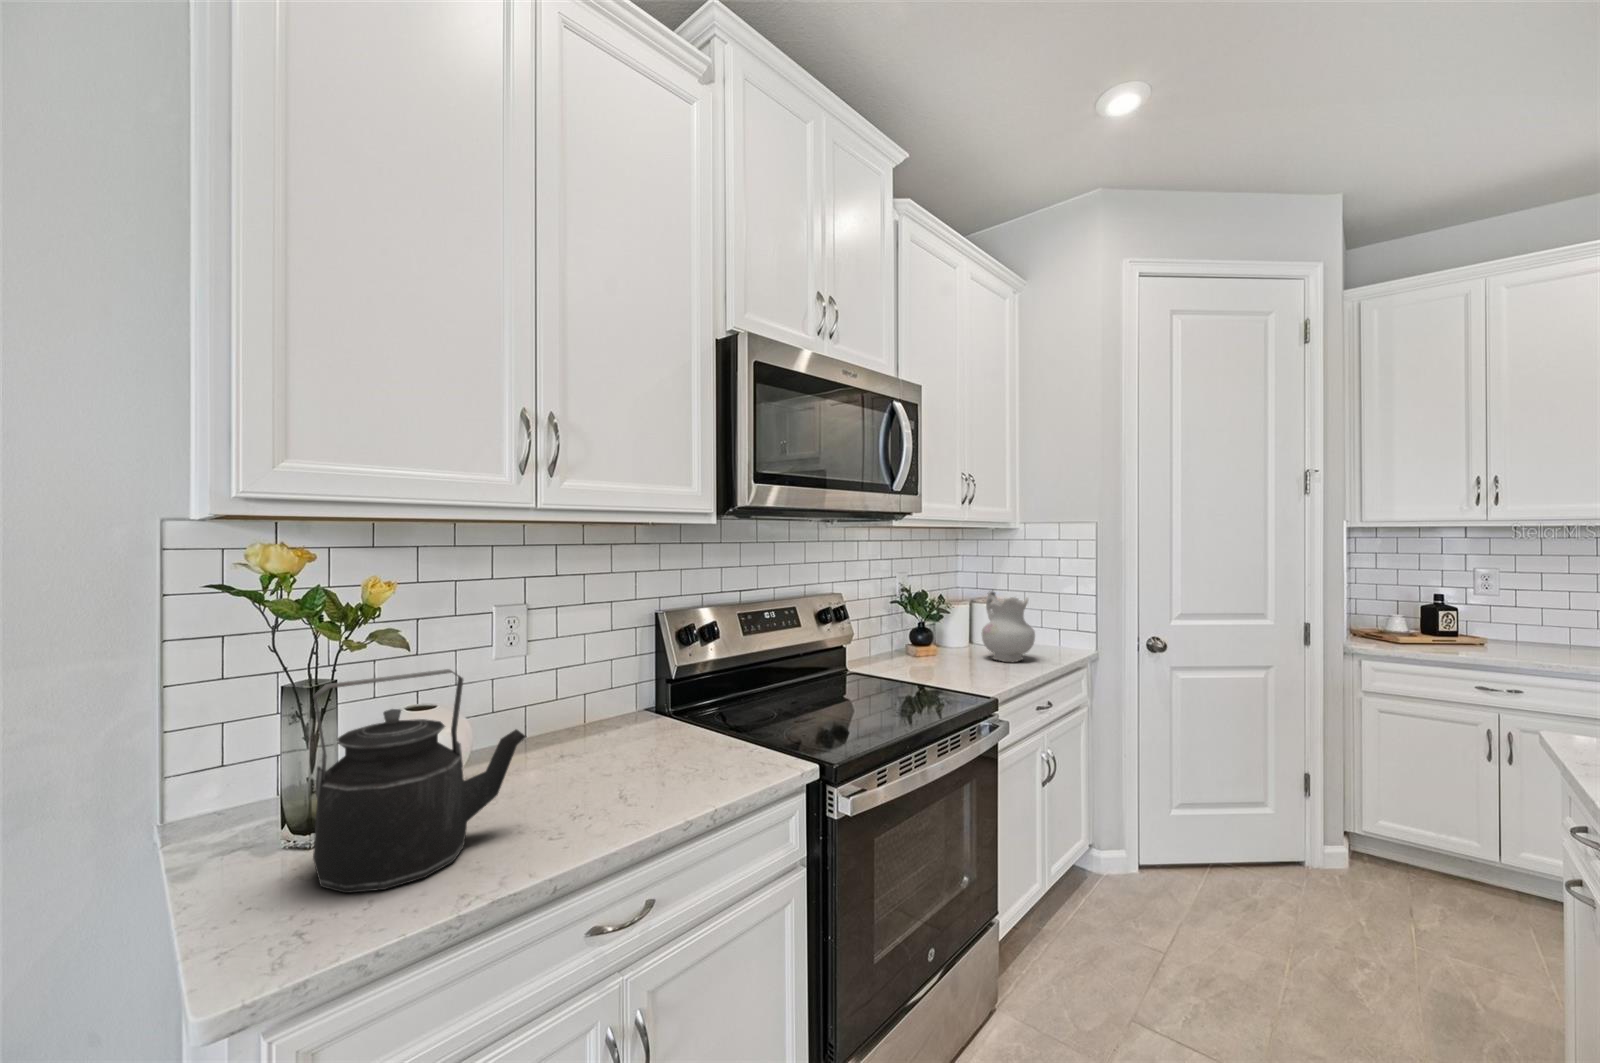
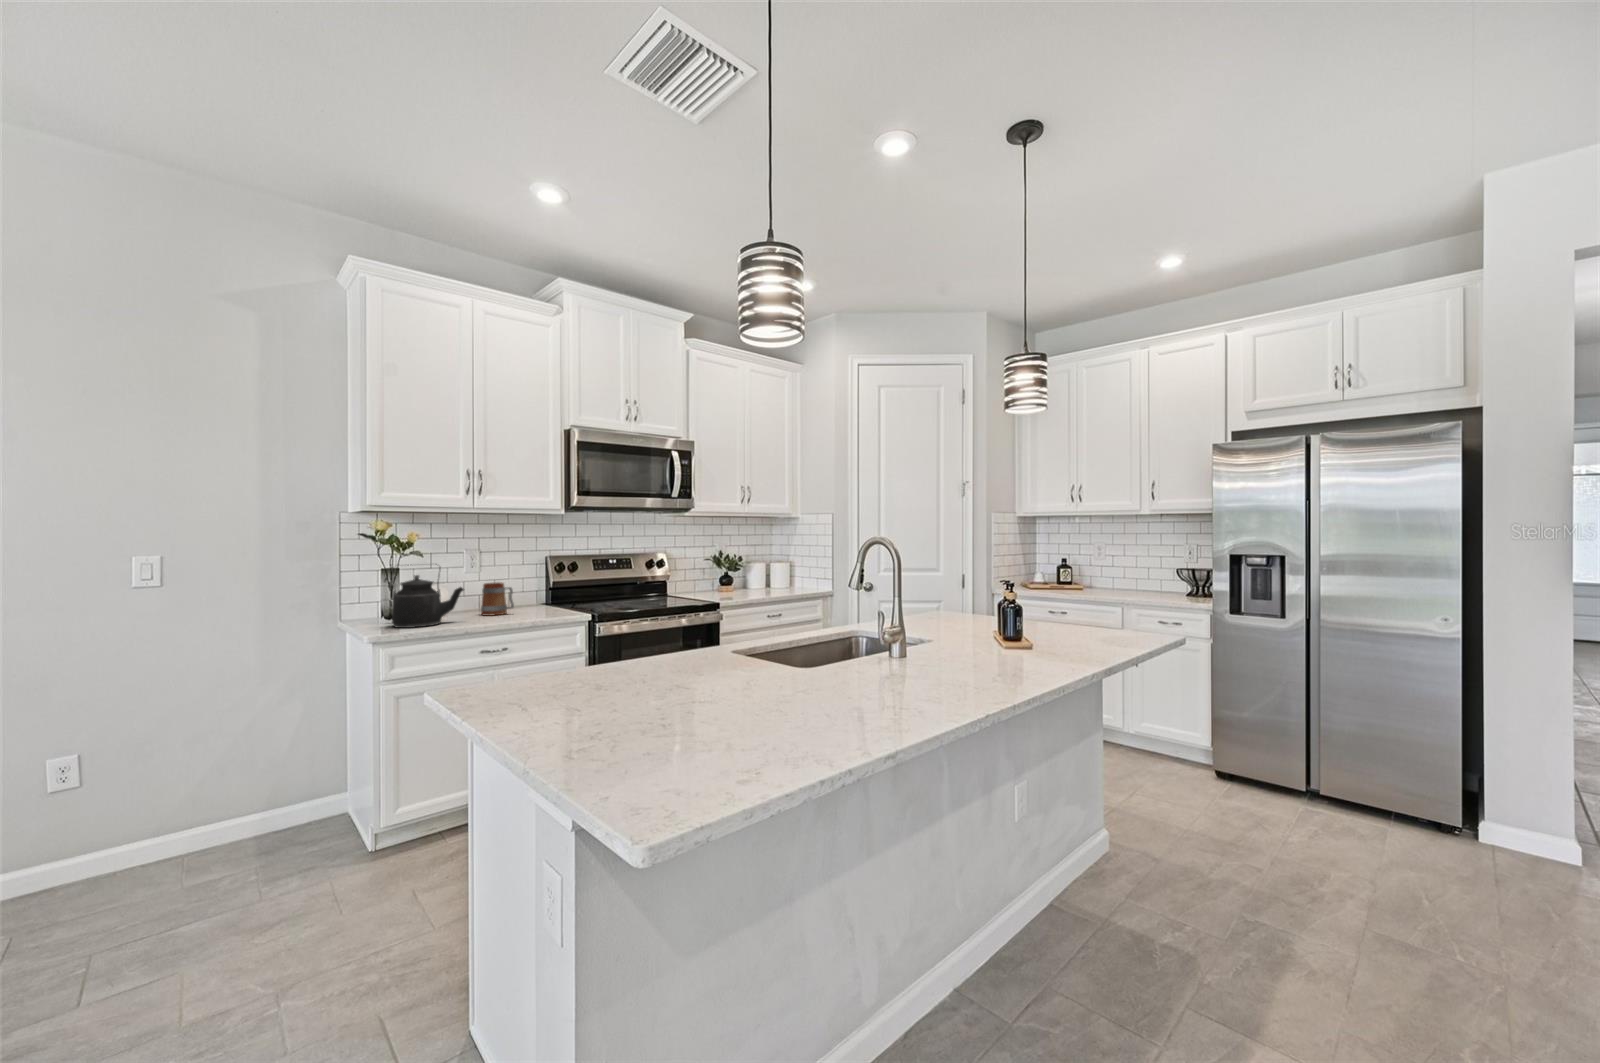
ceramic pitcher: present [982,591,1035,662] -> none [753,554,782,592]
mug: none [548,690,628,782] -> present [481,582,514,615]

